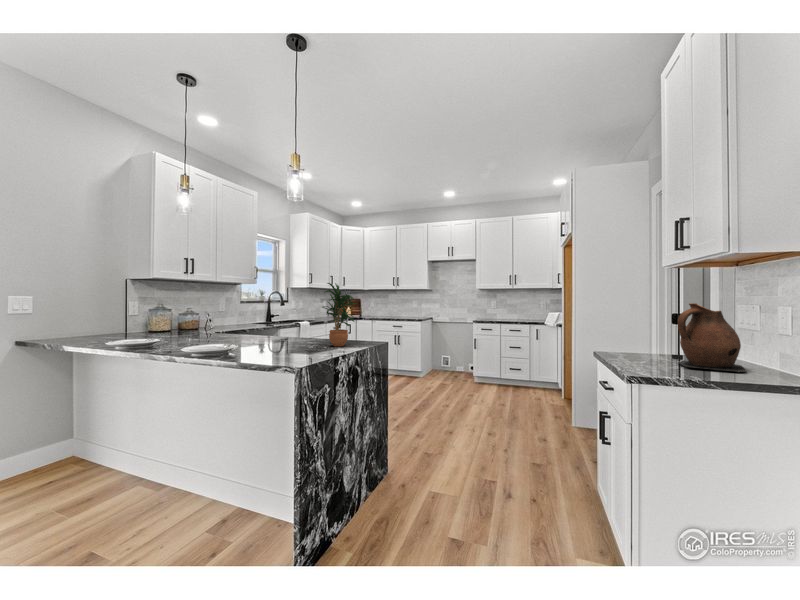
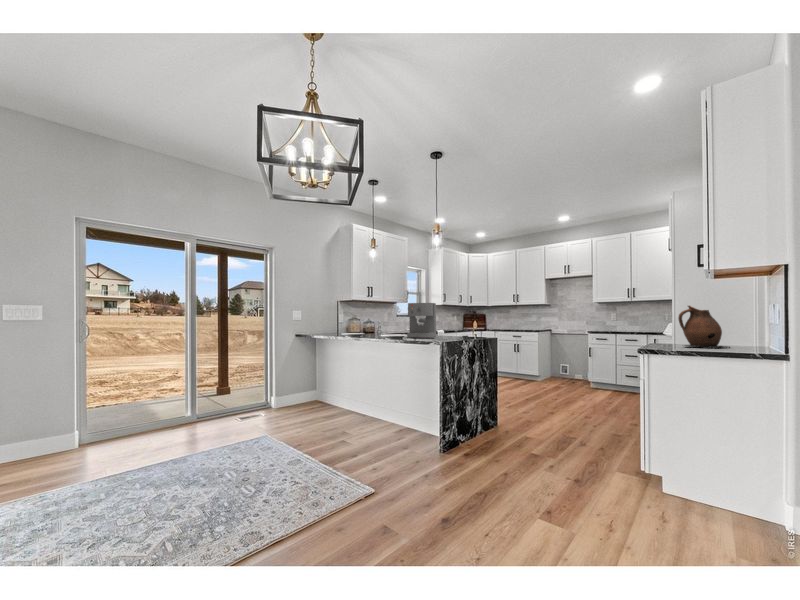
potted plant: present [322,283,357,346] -> none [453,299,476,338]
coffee maker: none [237,289,293,353] -> present [407,303,436,338]

